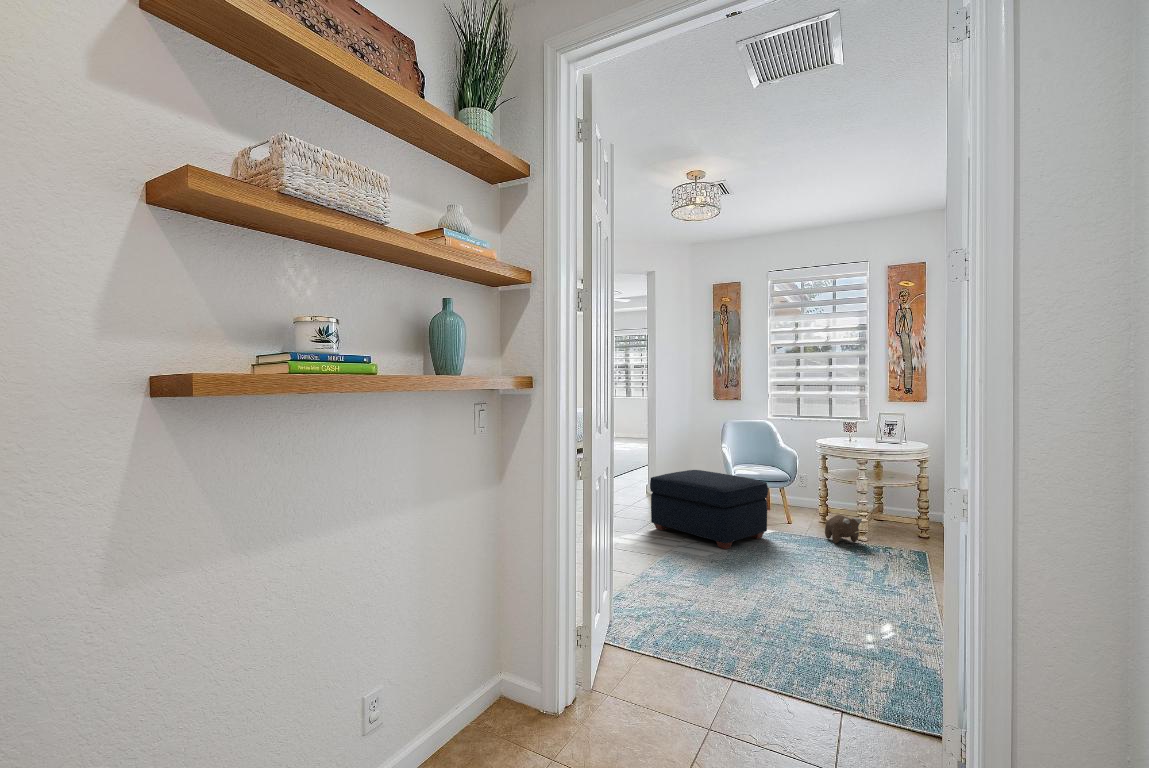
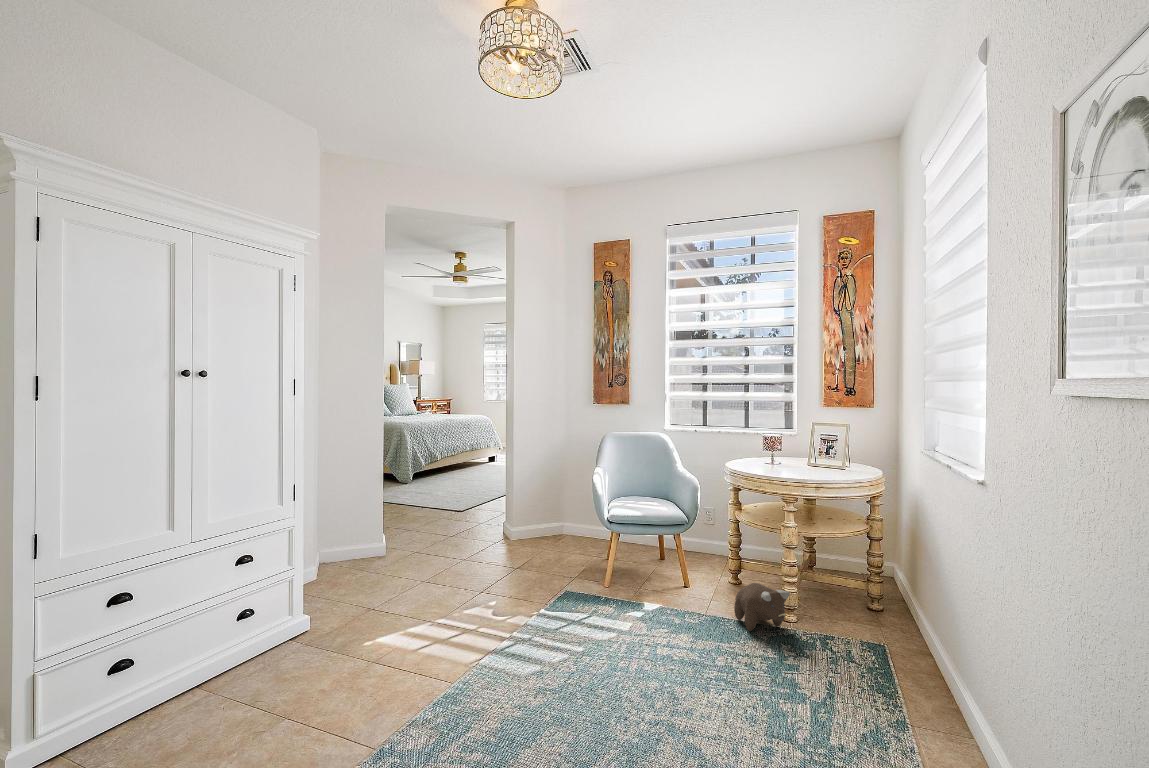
ottoman: present [650,470,768,549] -> none [470,509,649,653]

